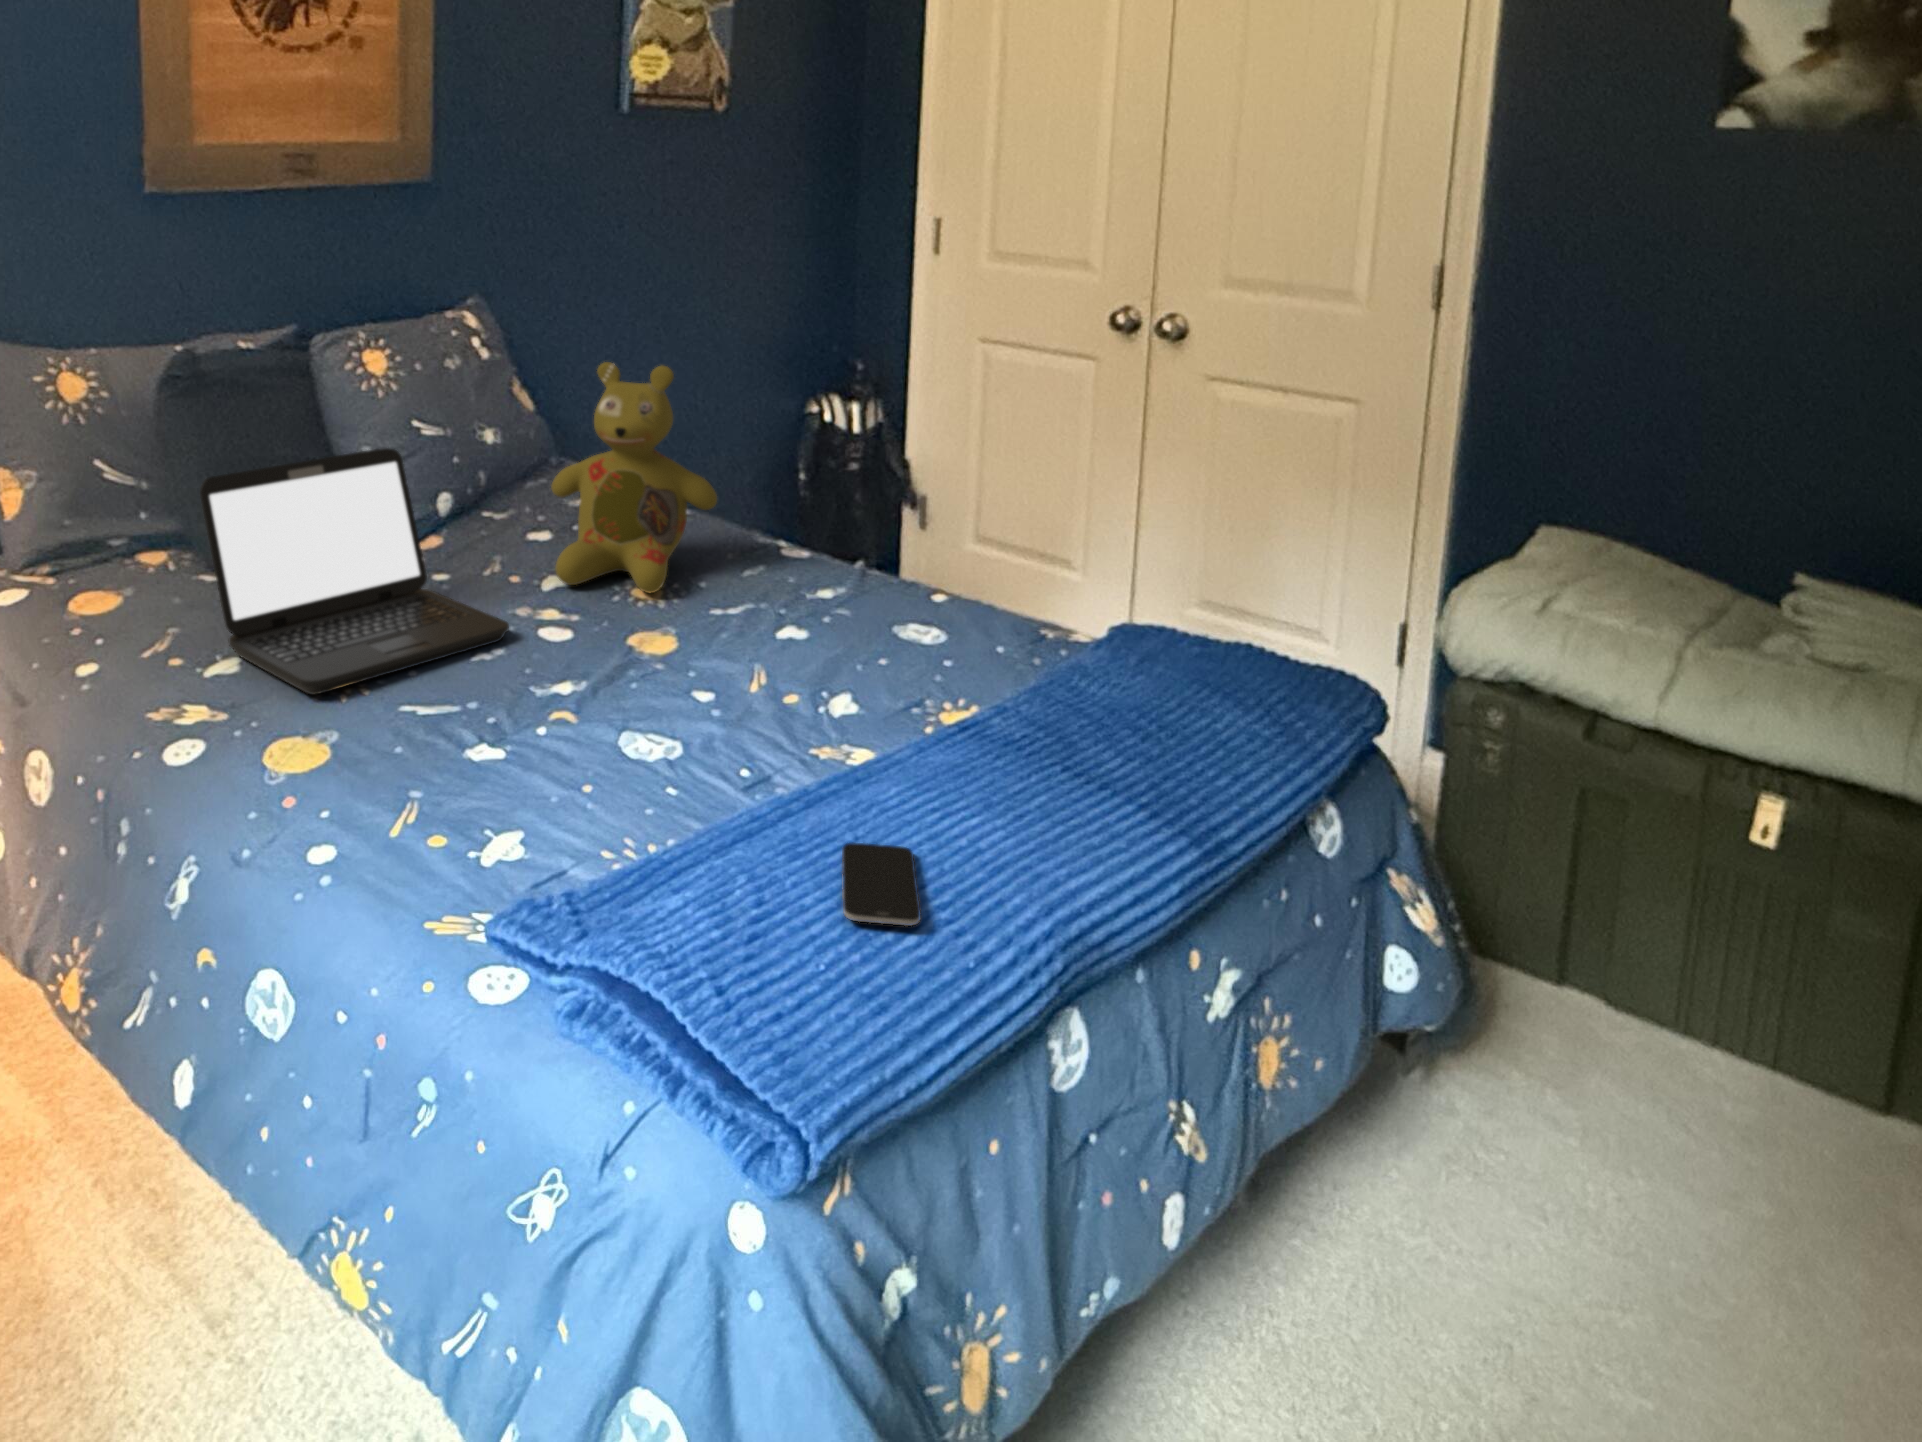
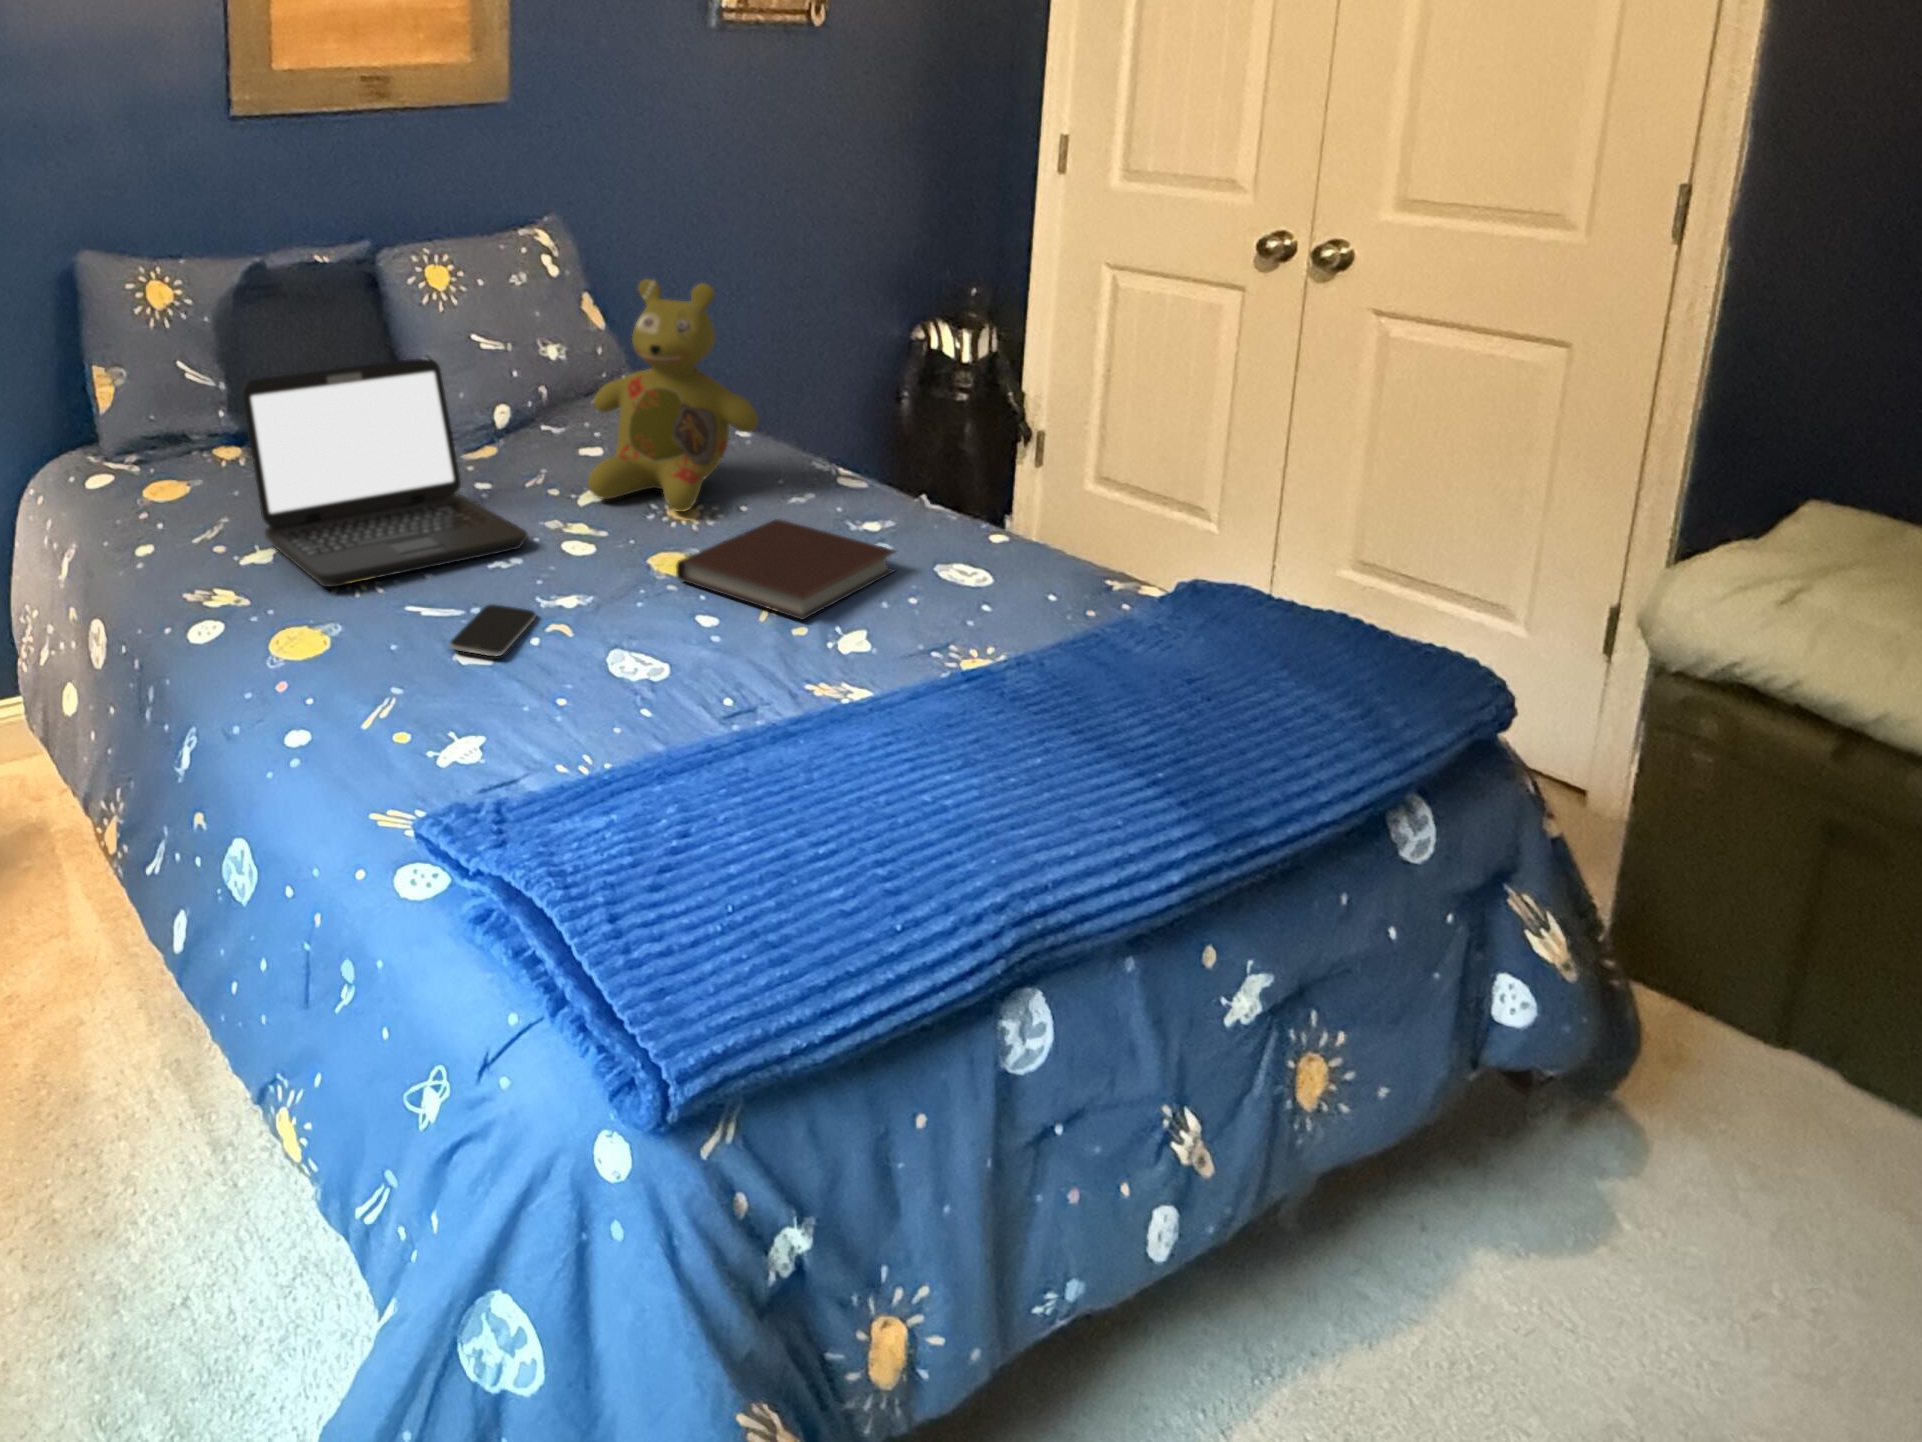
notebook: none [665,594,865,690] -> present [676,519,895,620]
smartphone: present [842,843,921,926] -> present [450,604,536,657]

